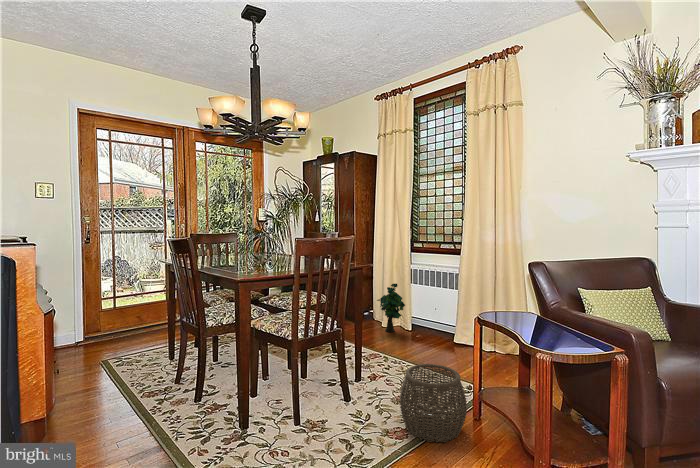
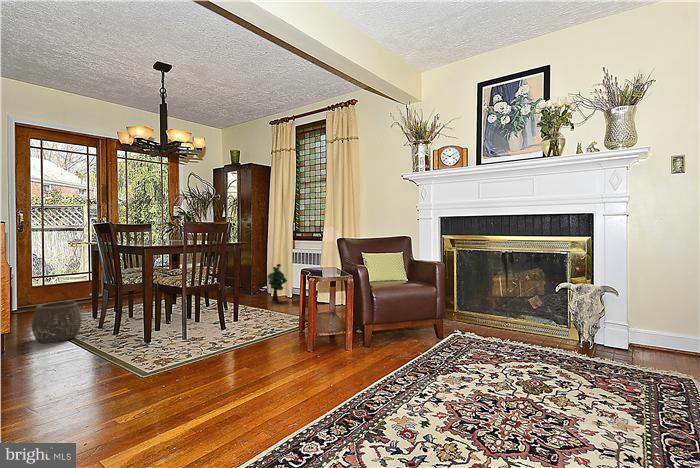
woven basket: present [400,364,467,442] -> present [31,301,82,343]

